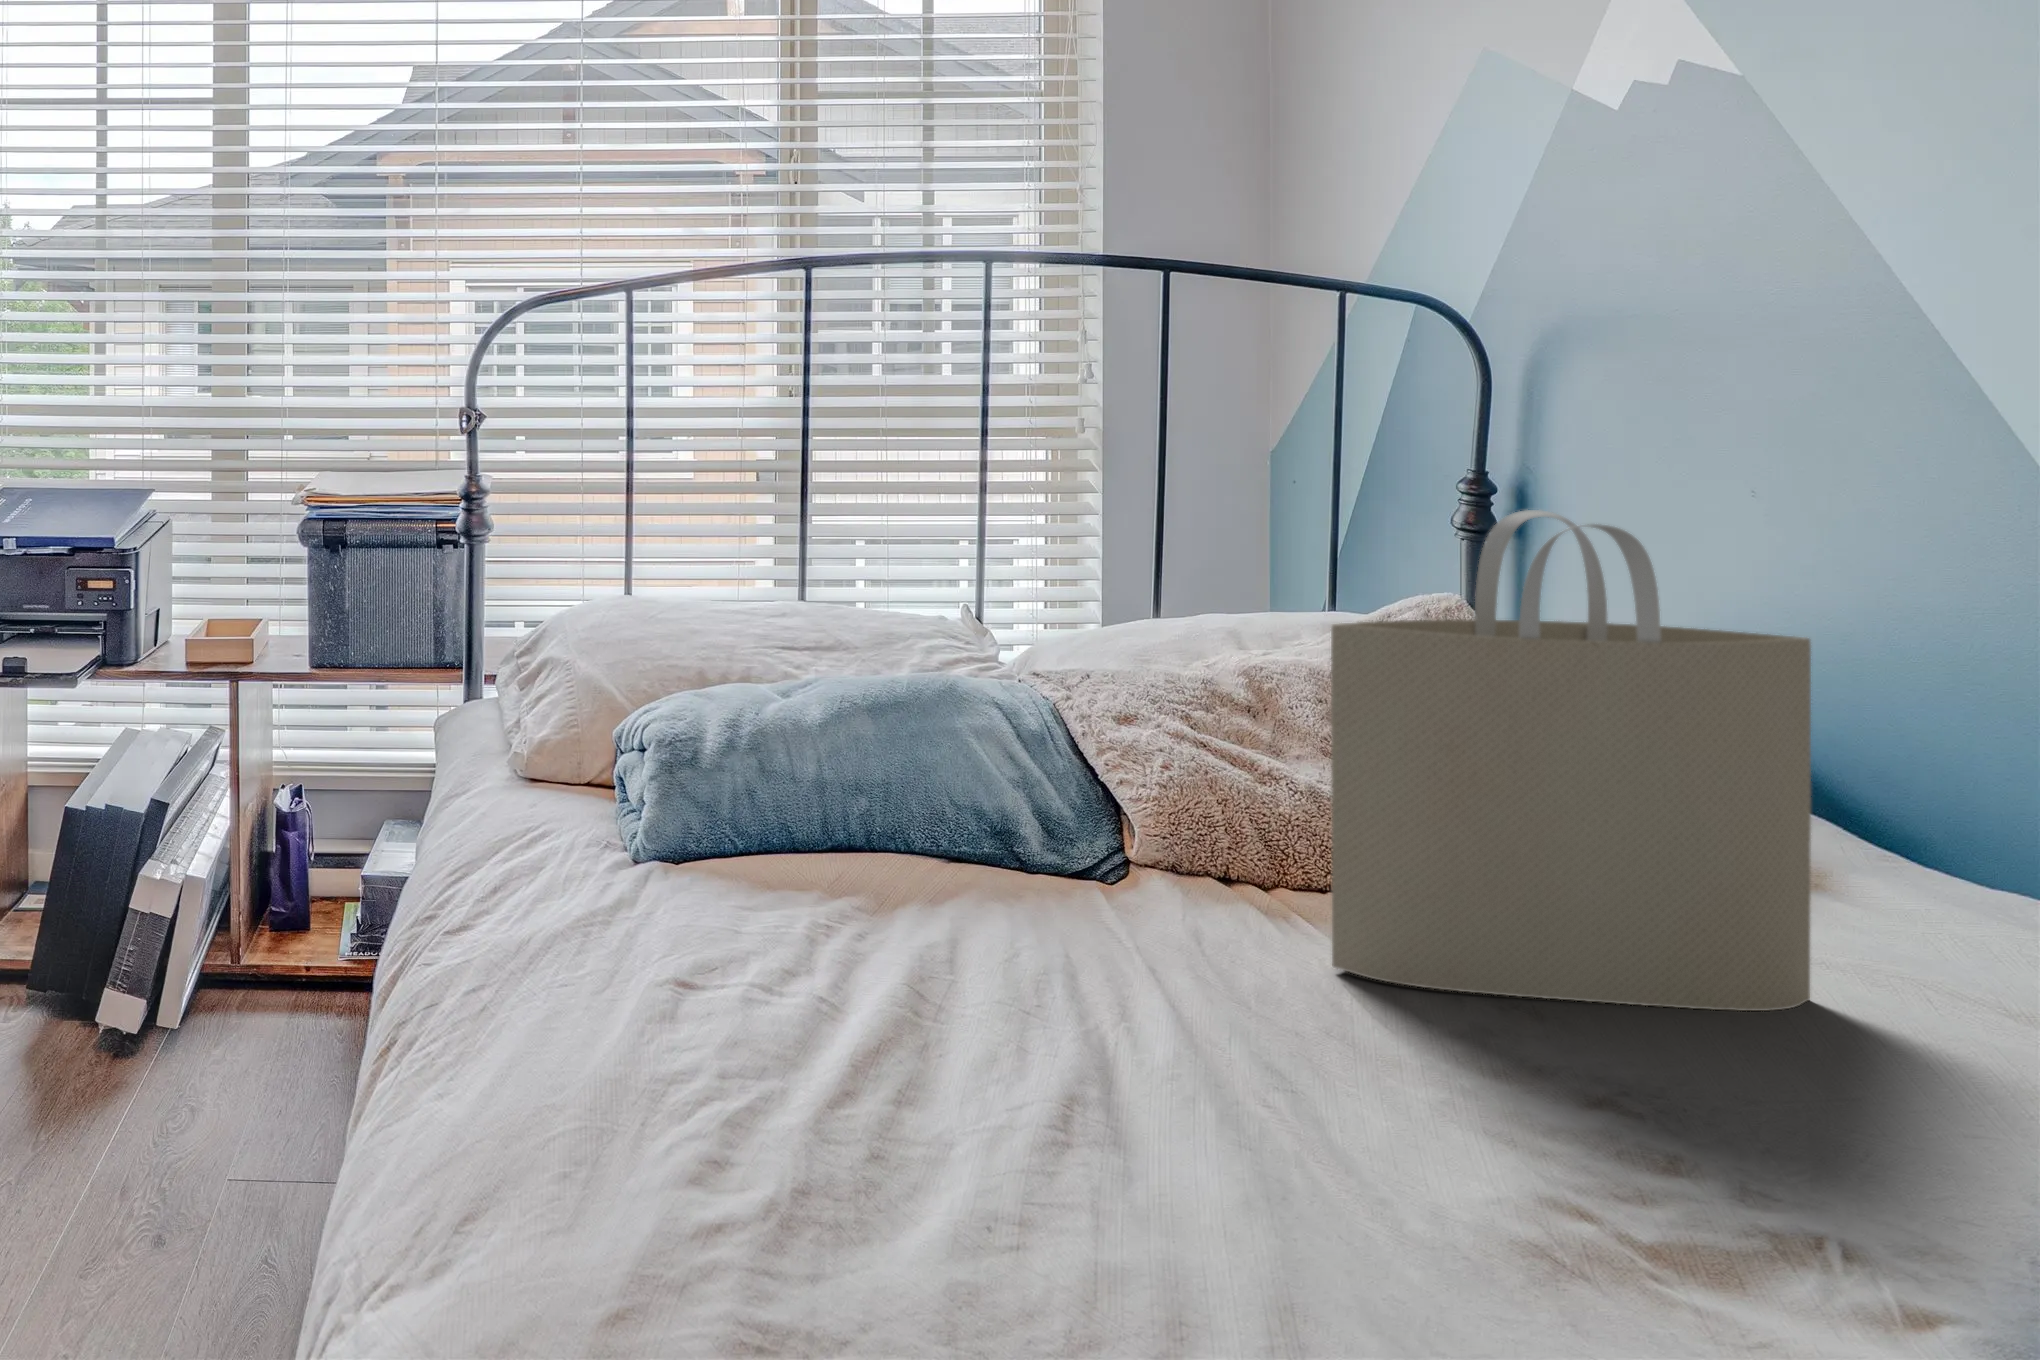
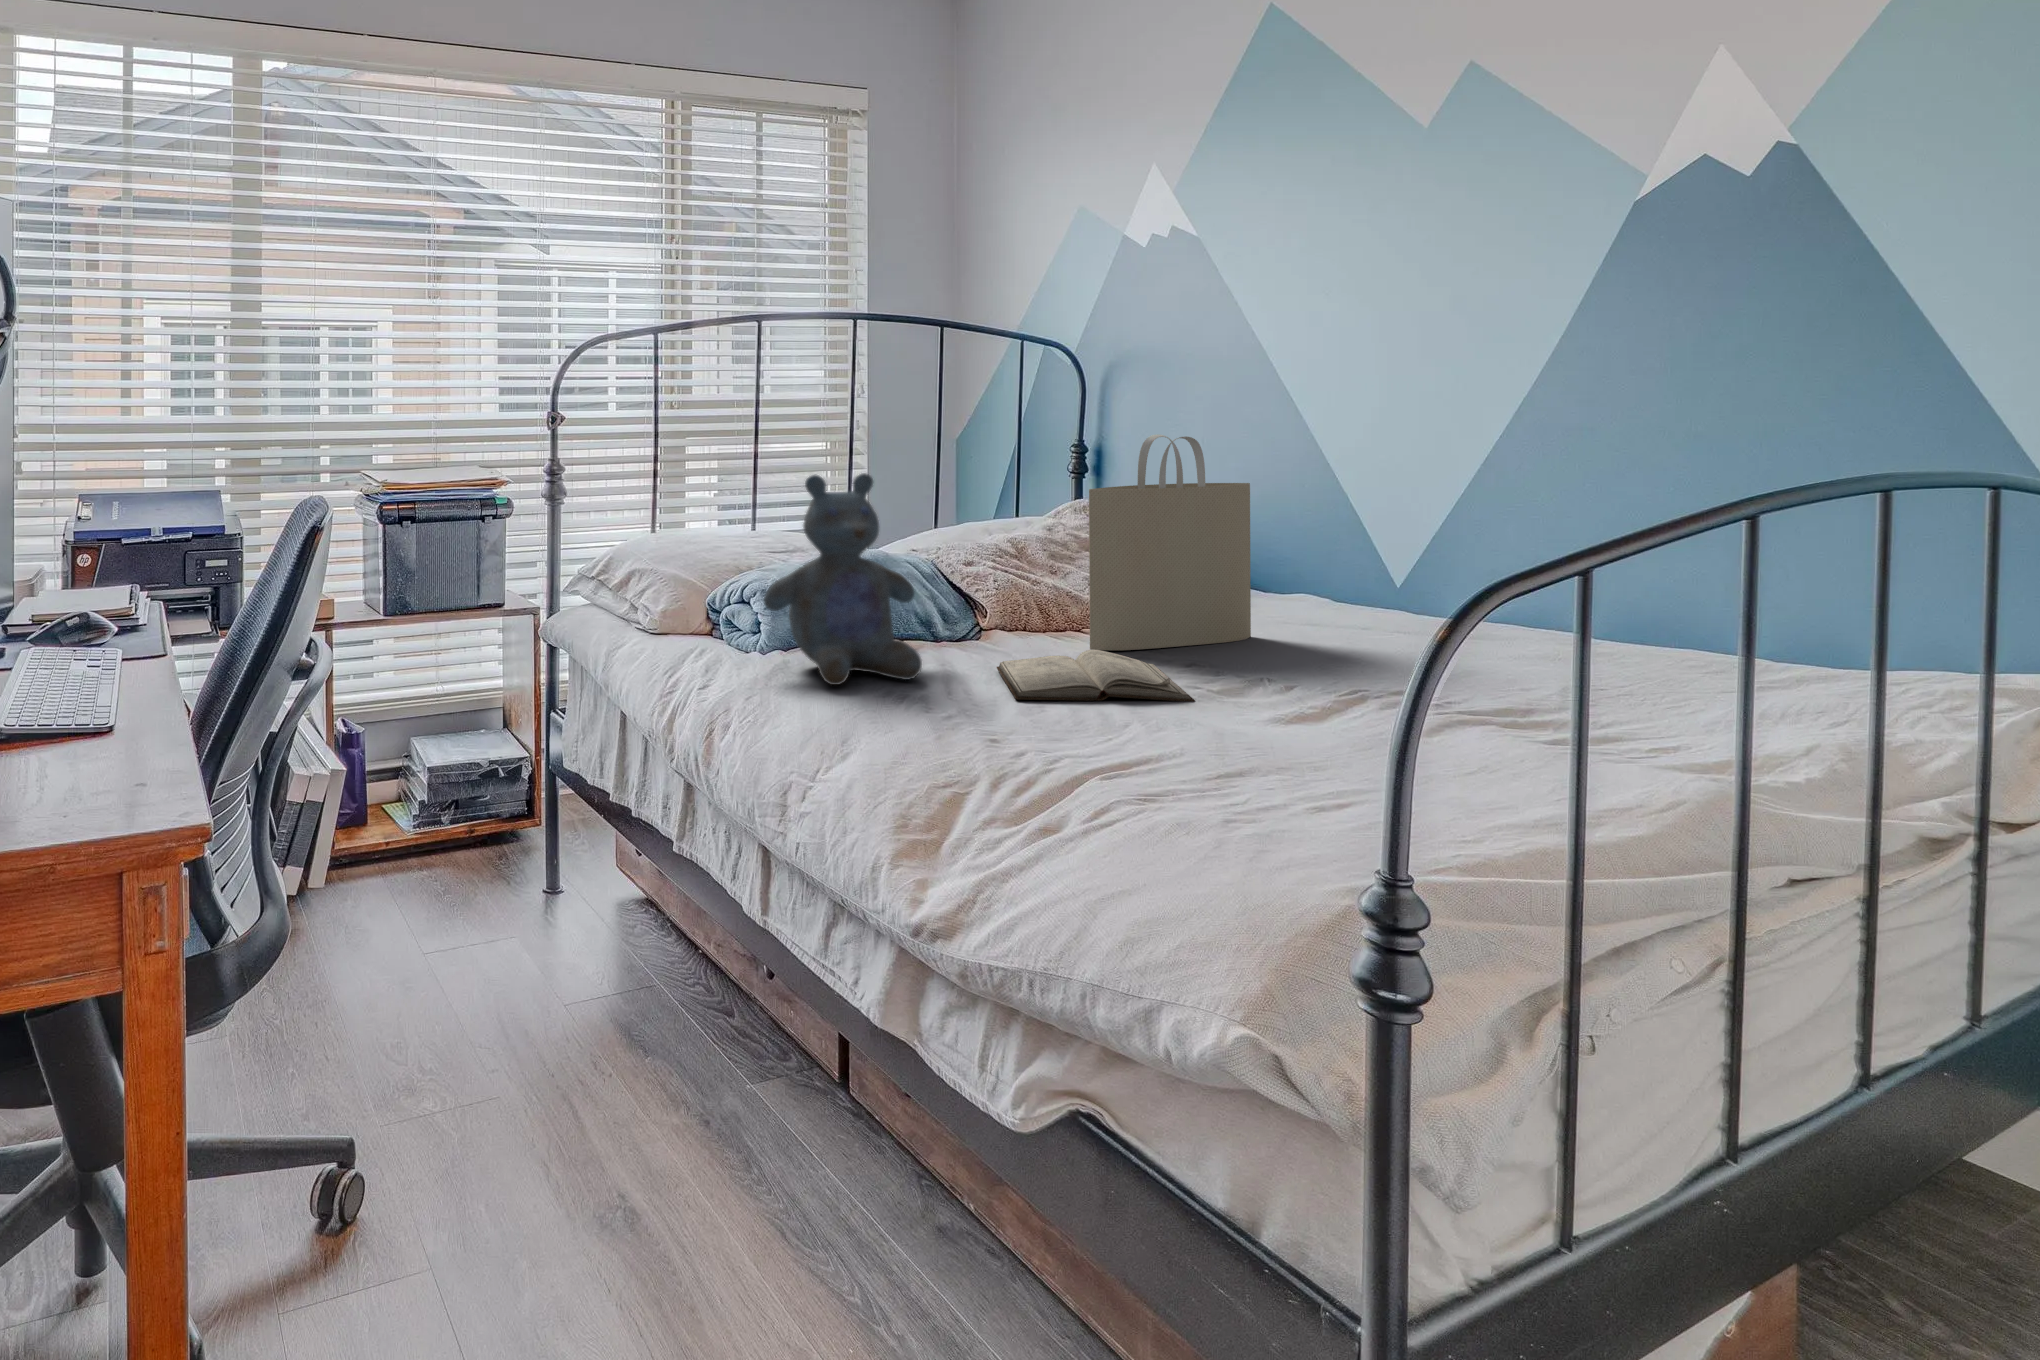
stuffed bear: none [621,554,923,987] -> present [764,473,922,685]
diary: none [1014,979,1508,1271] -> present [997,650,1195,702]

